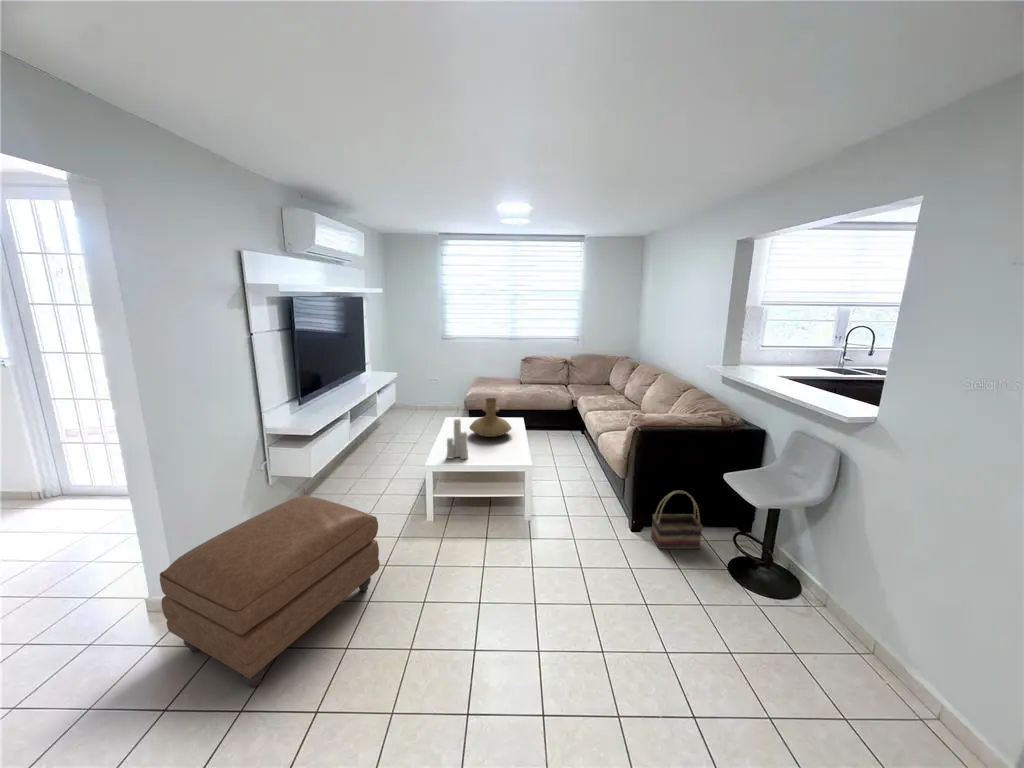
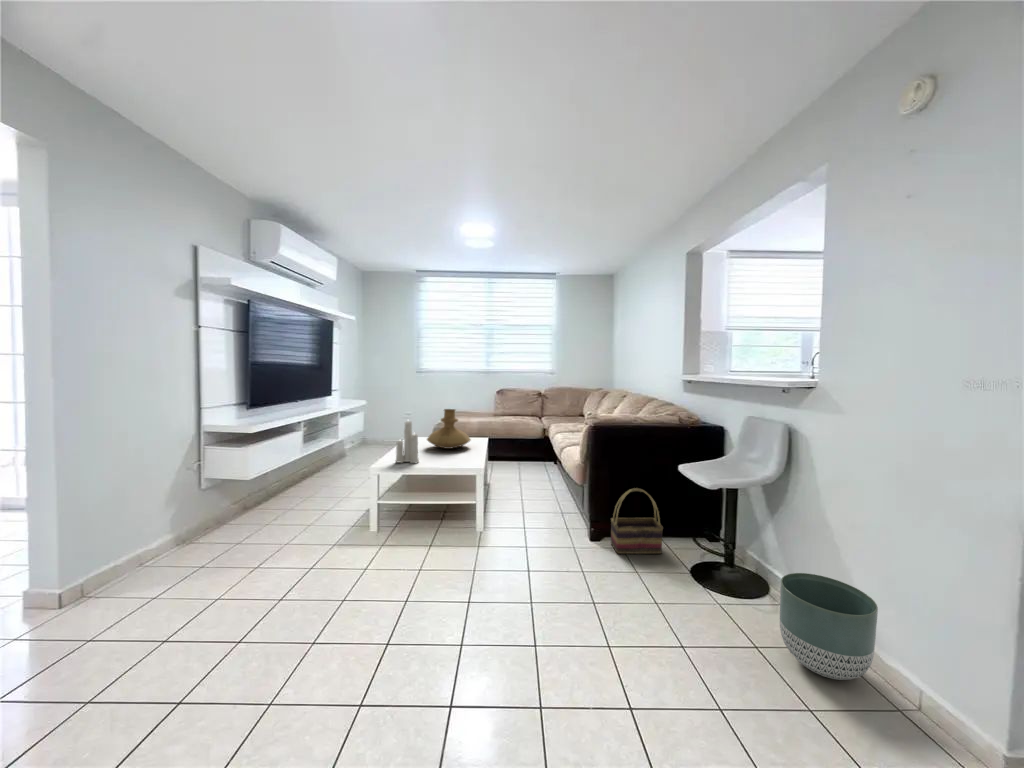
ottoman: present [160,496,380,687] -> none [29,483,300,676]
planter: none [819,596,913,693] -> present [780,573,878,680]

